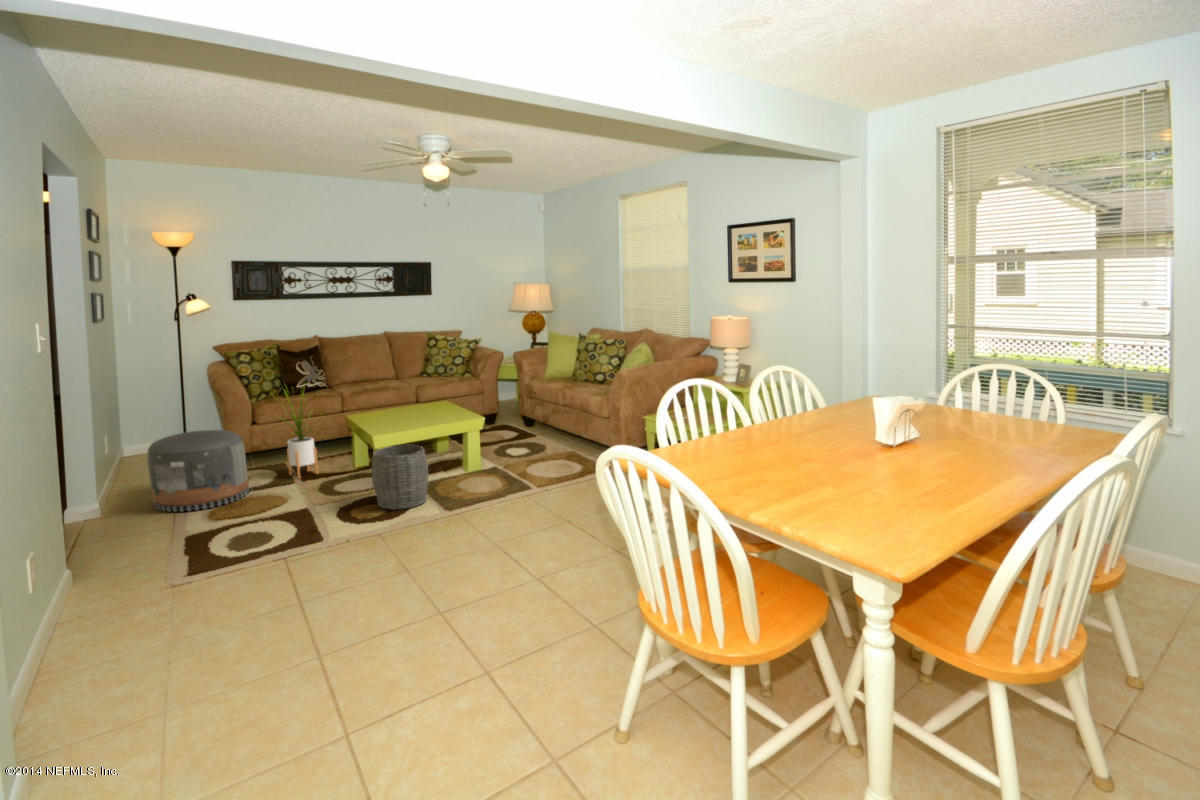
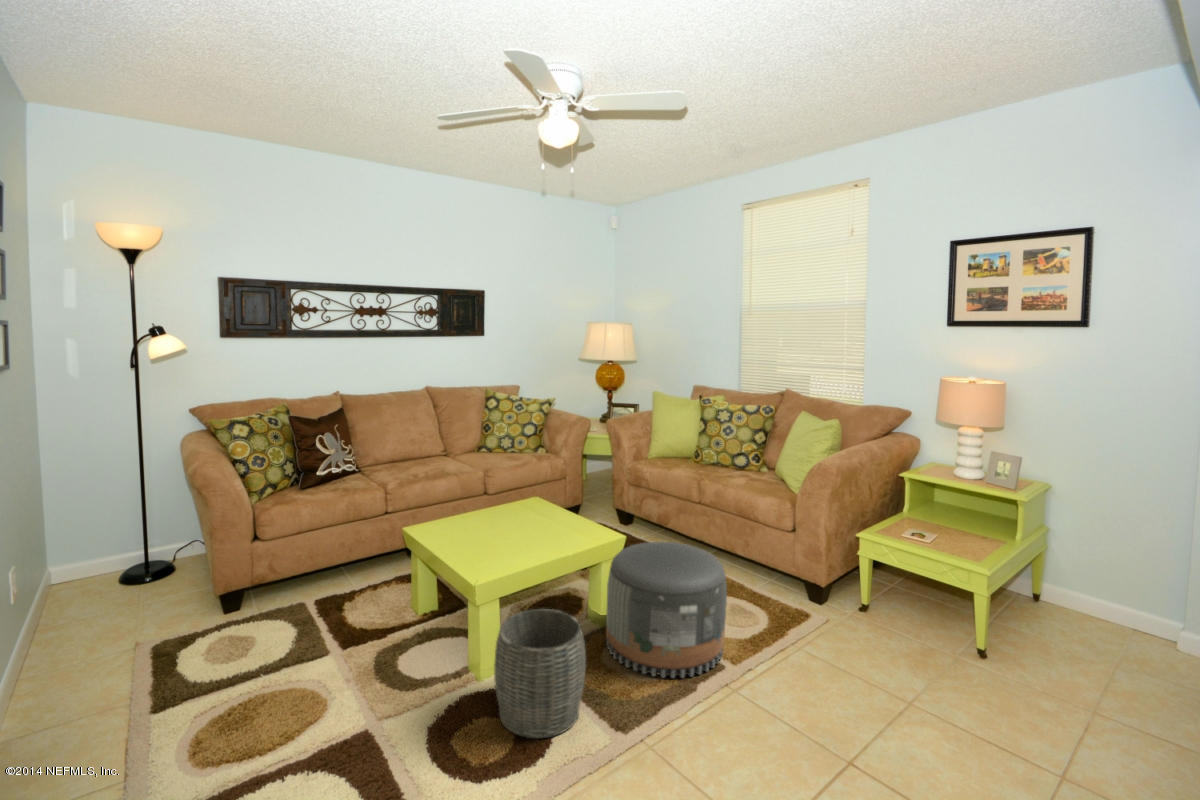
house plant: present [281,388,318,478] -> none [296,483,384,643]
pouf: present [147,430,249,512] -> present [606,542,727,678]

